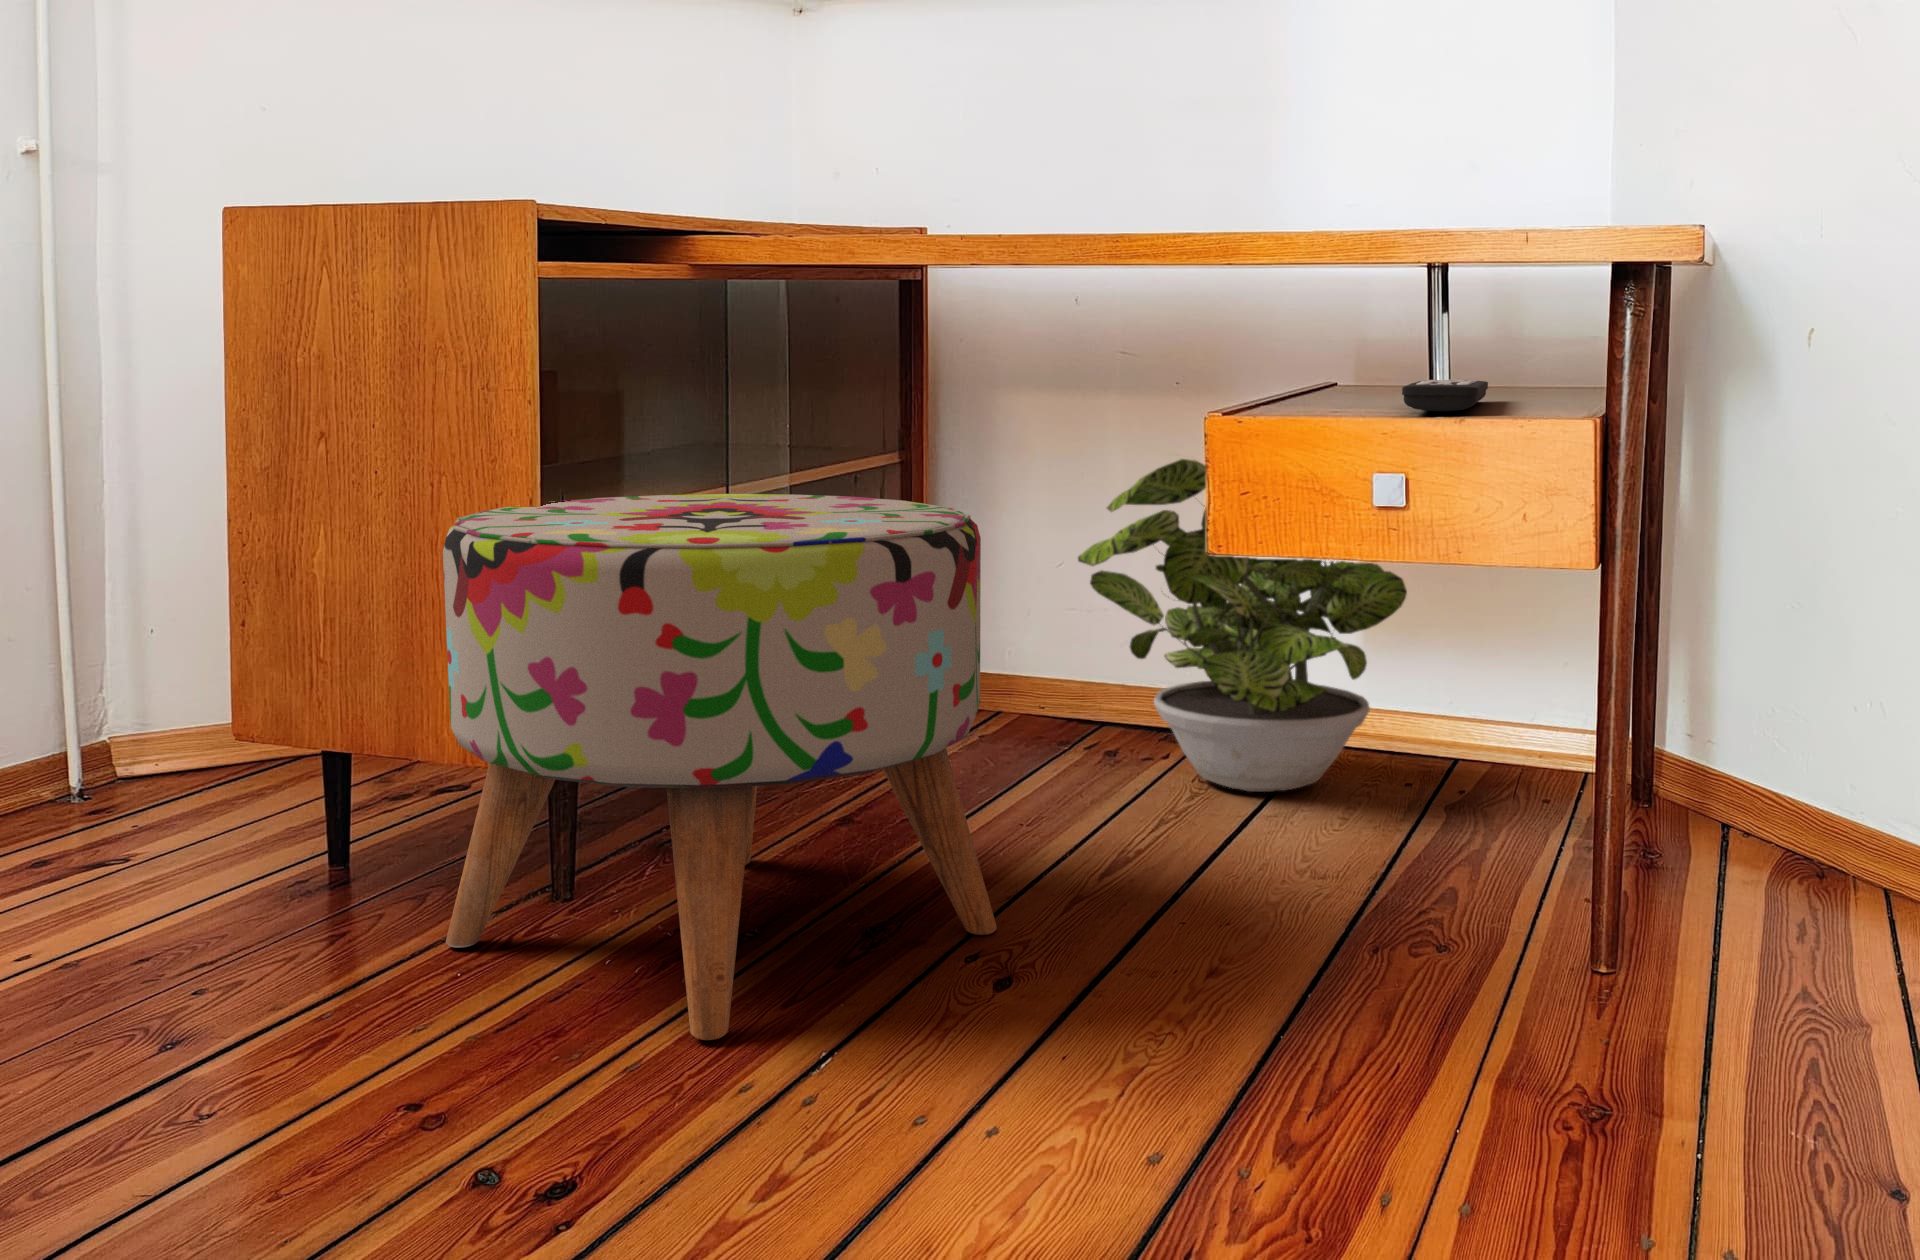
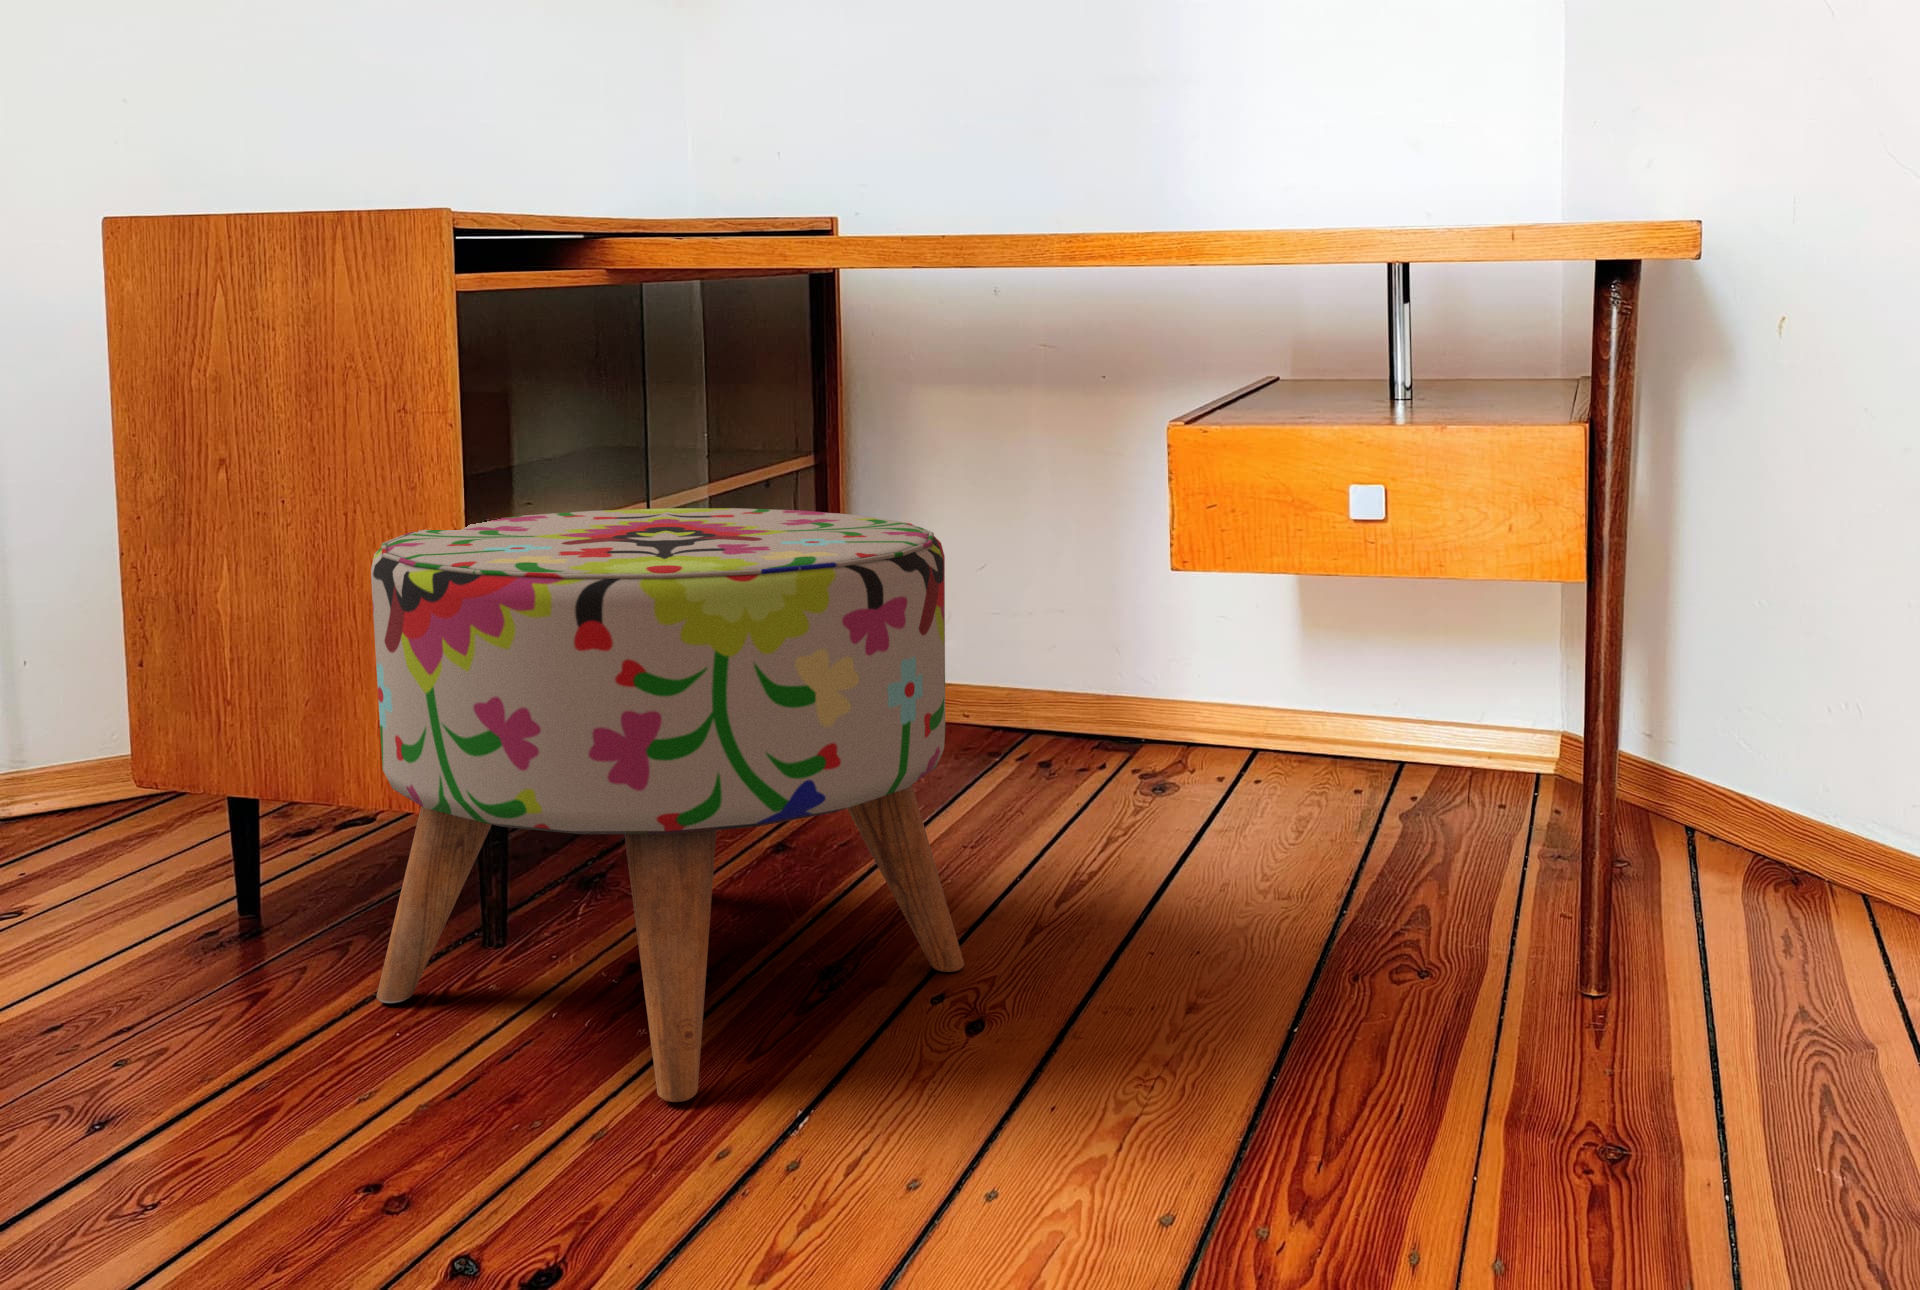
remote control: present [1402,379,1488,411] -> none [1383,383,1462,419]
potted plant: present [1078,459,1407,792] -> none [1024,463,1359,804]

